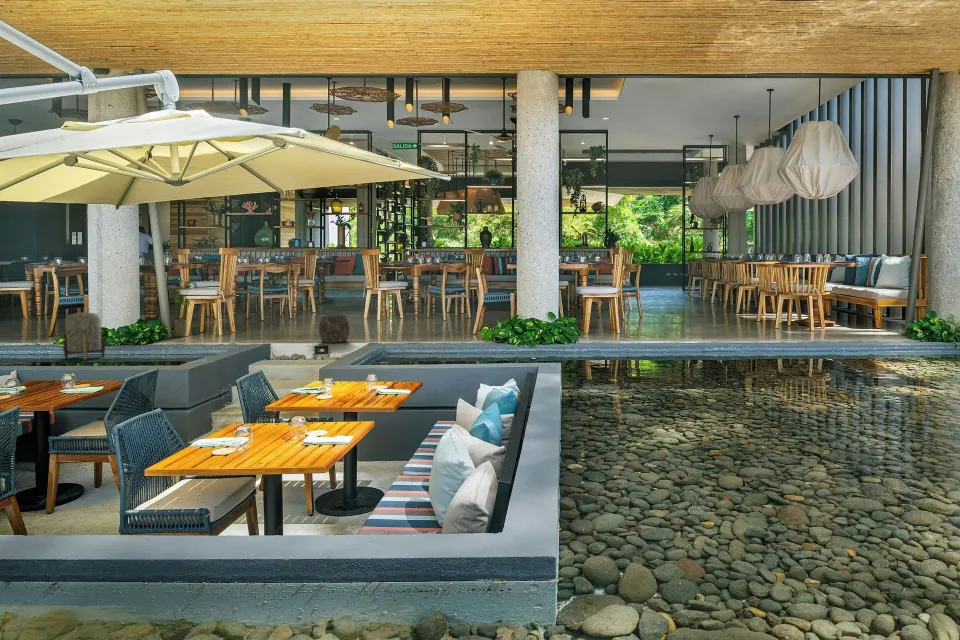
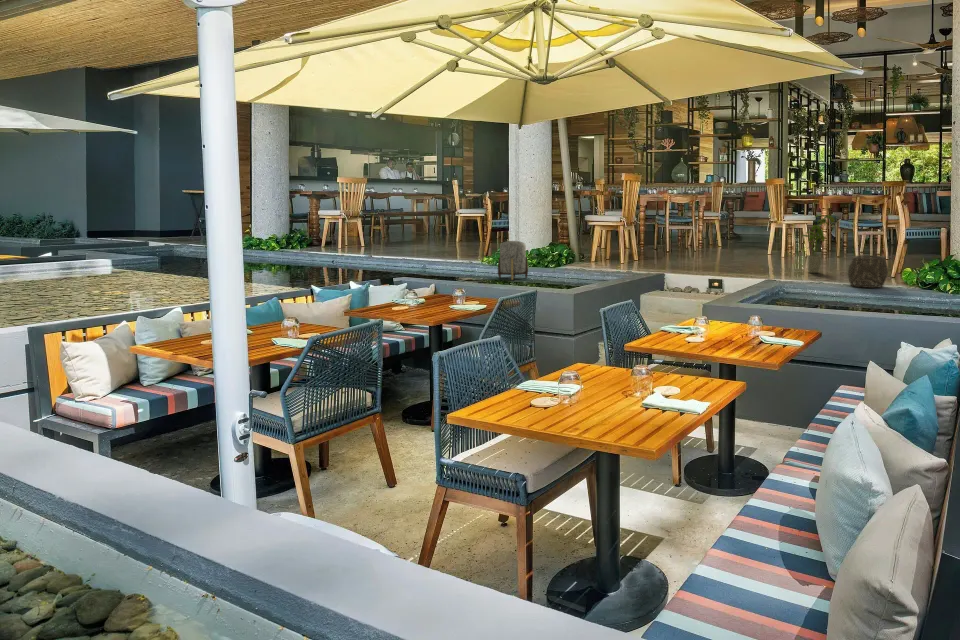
house plant: present [171,281,197,337] -> present [802,215,835,273]
woven basket: present [319,314,350,343] -> present [848,255,888,288]

